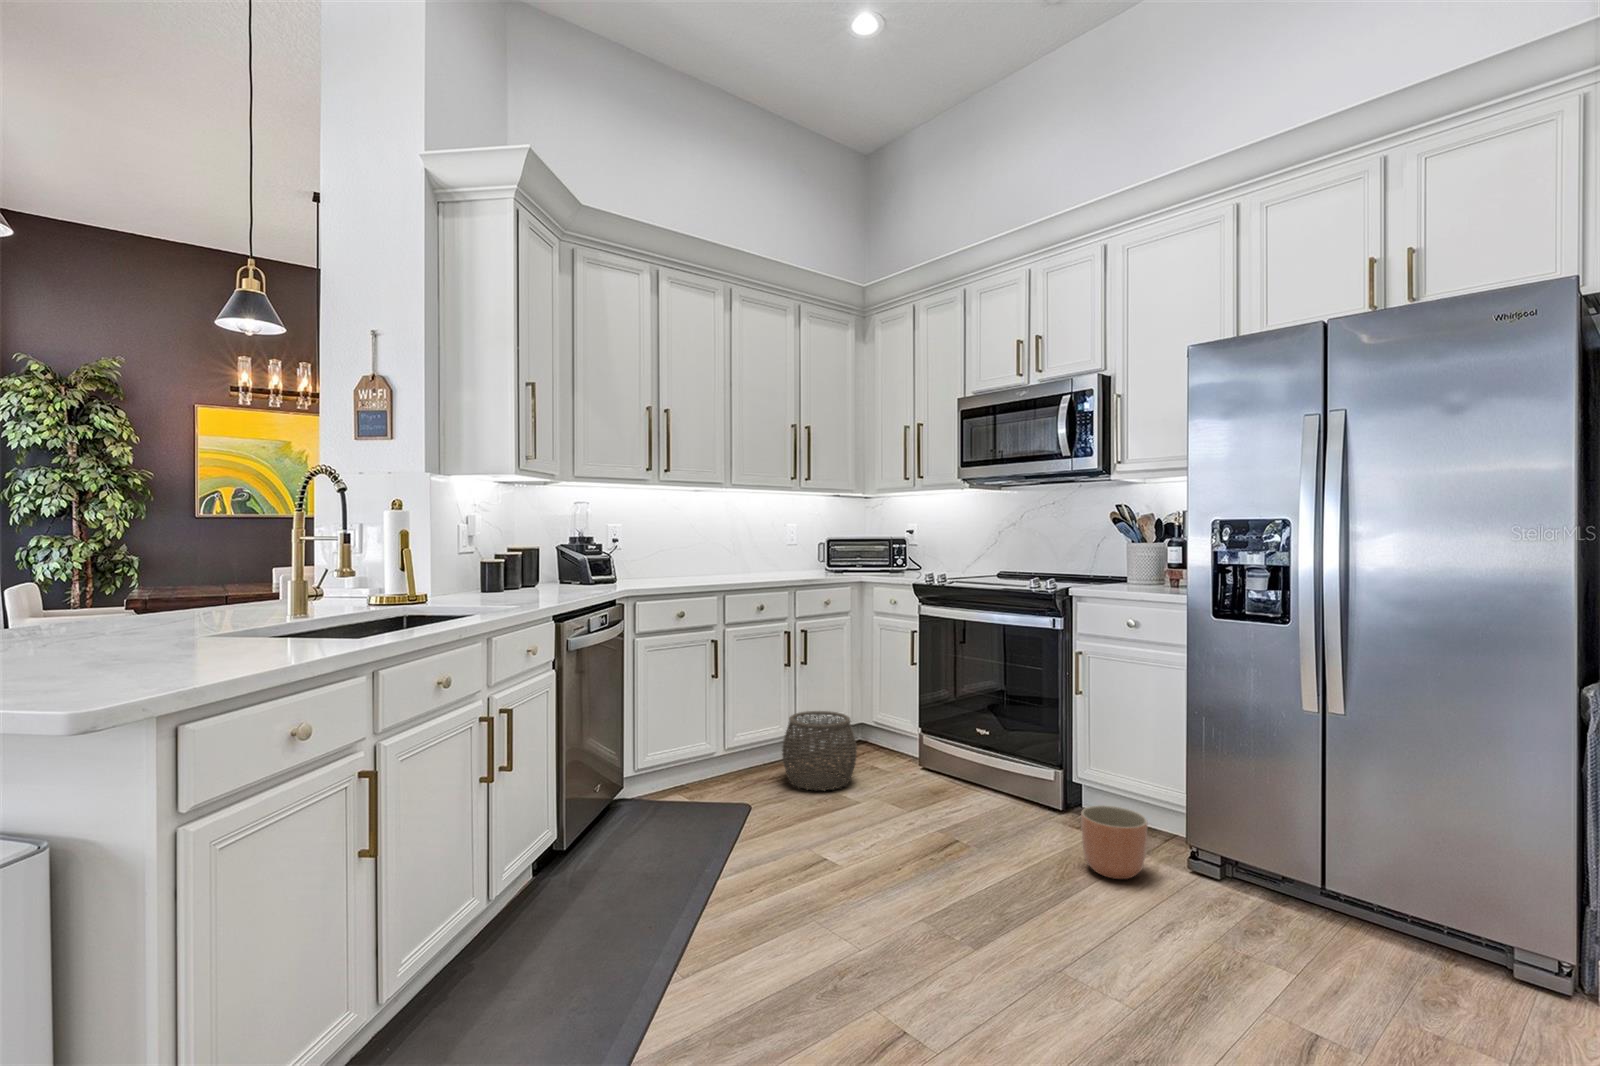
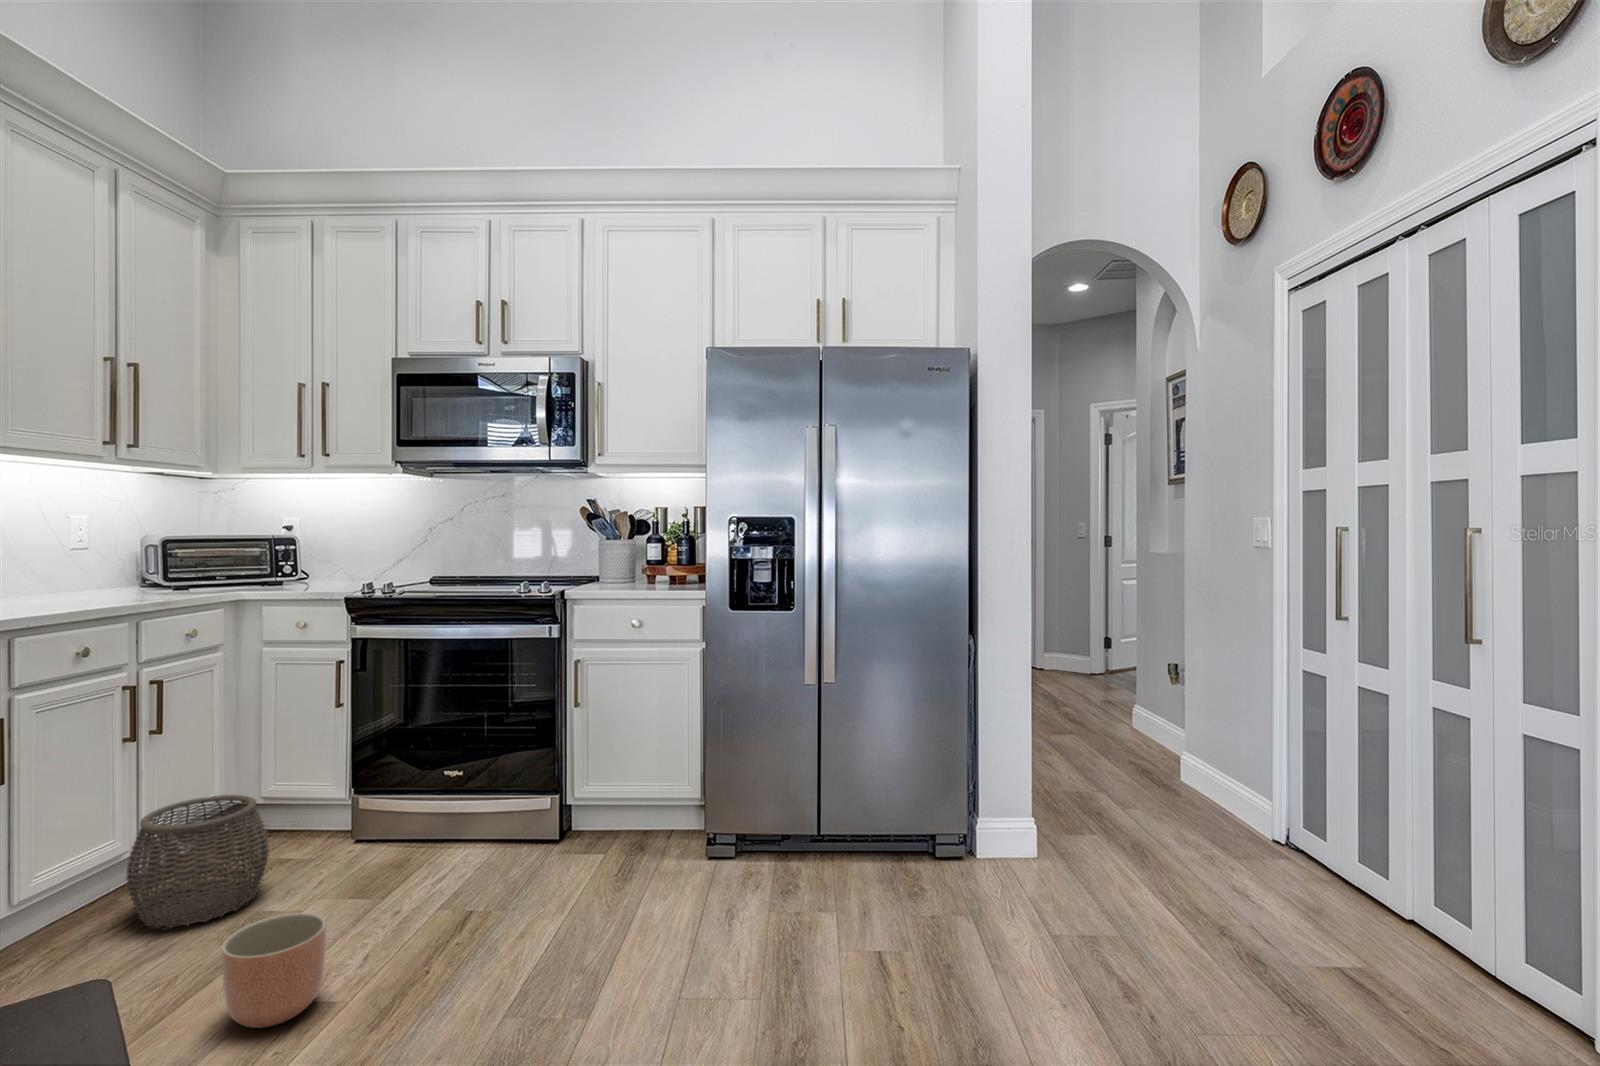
planter: present [1081,805,1147,879] -> present [222,913,326,1028]

